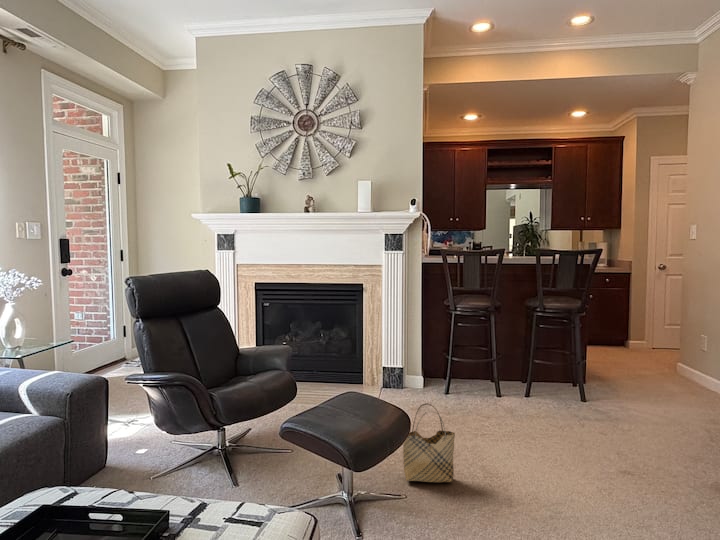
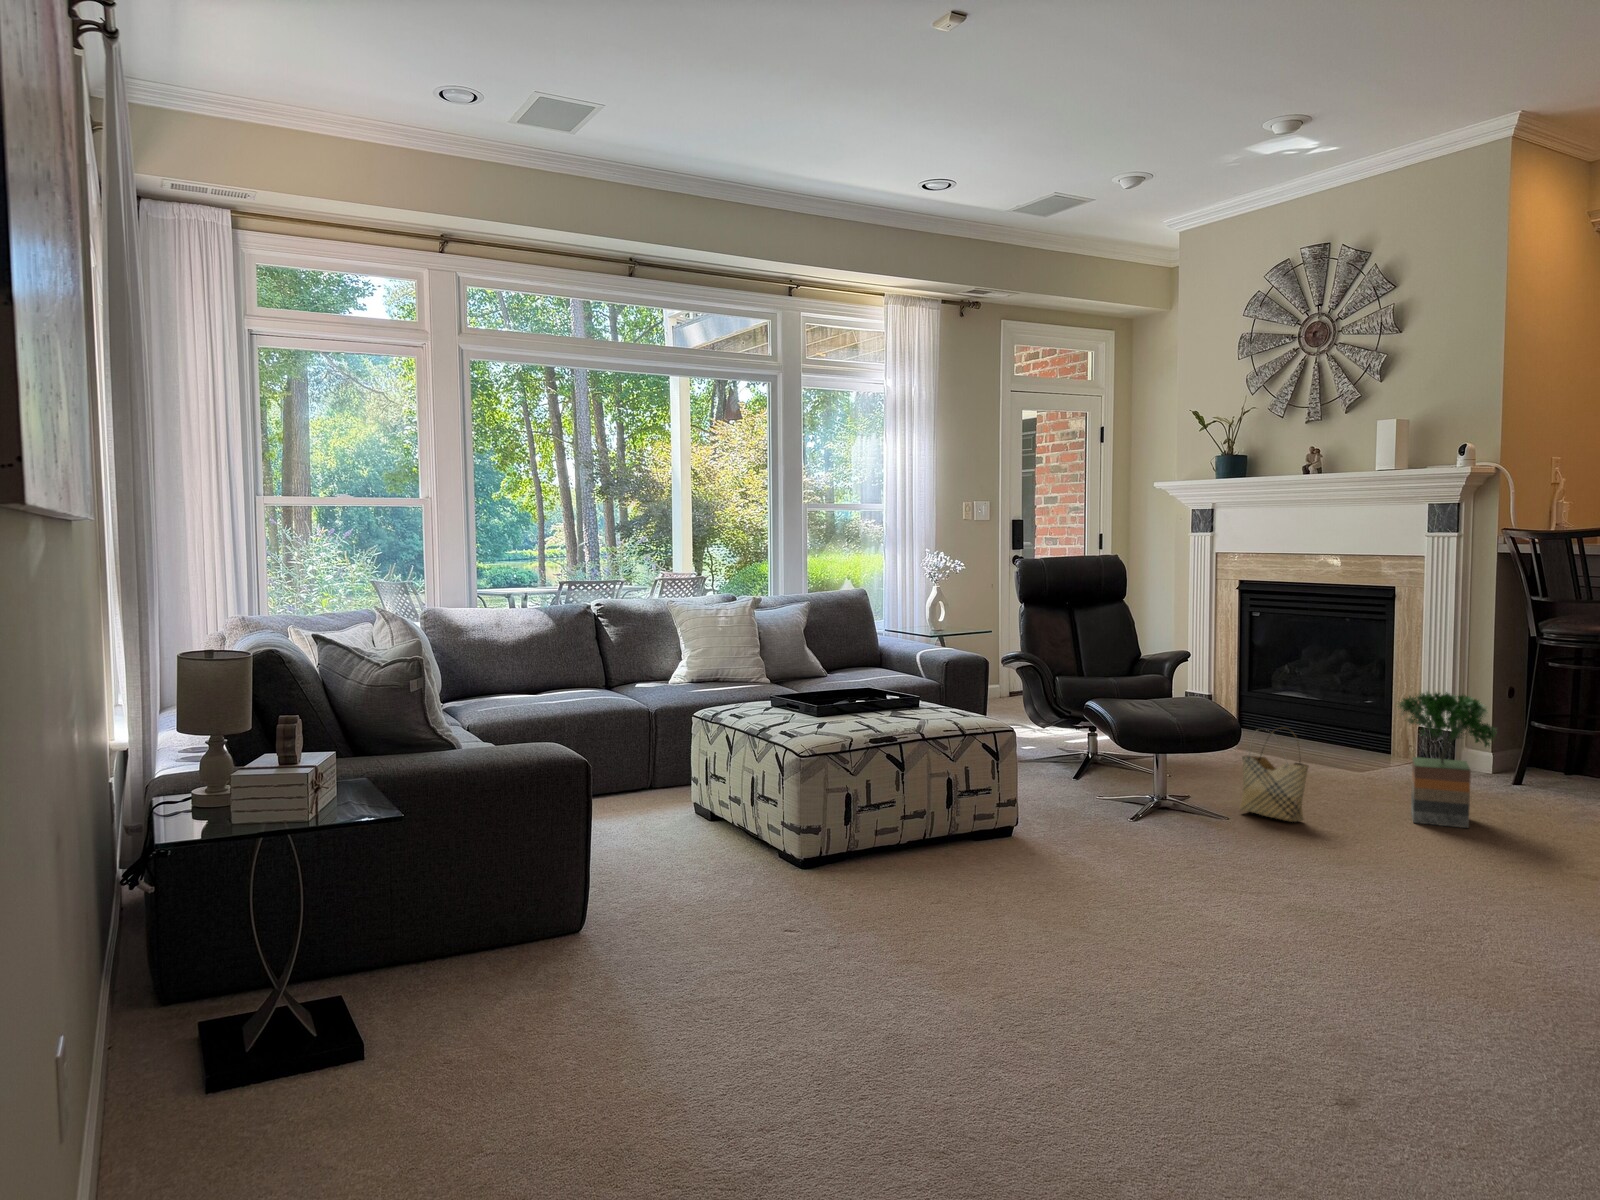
potted tree: none [457,355,528,451] -> present [1398,692,1497,828]

